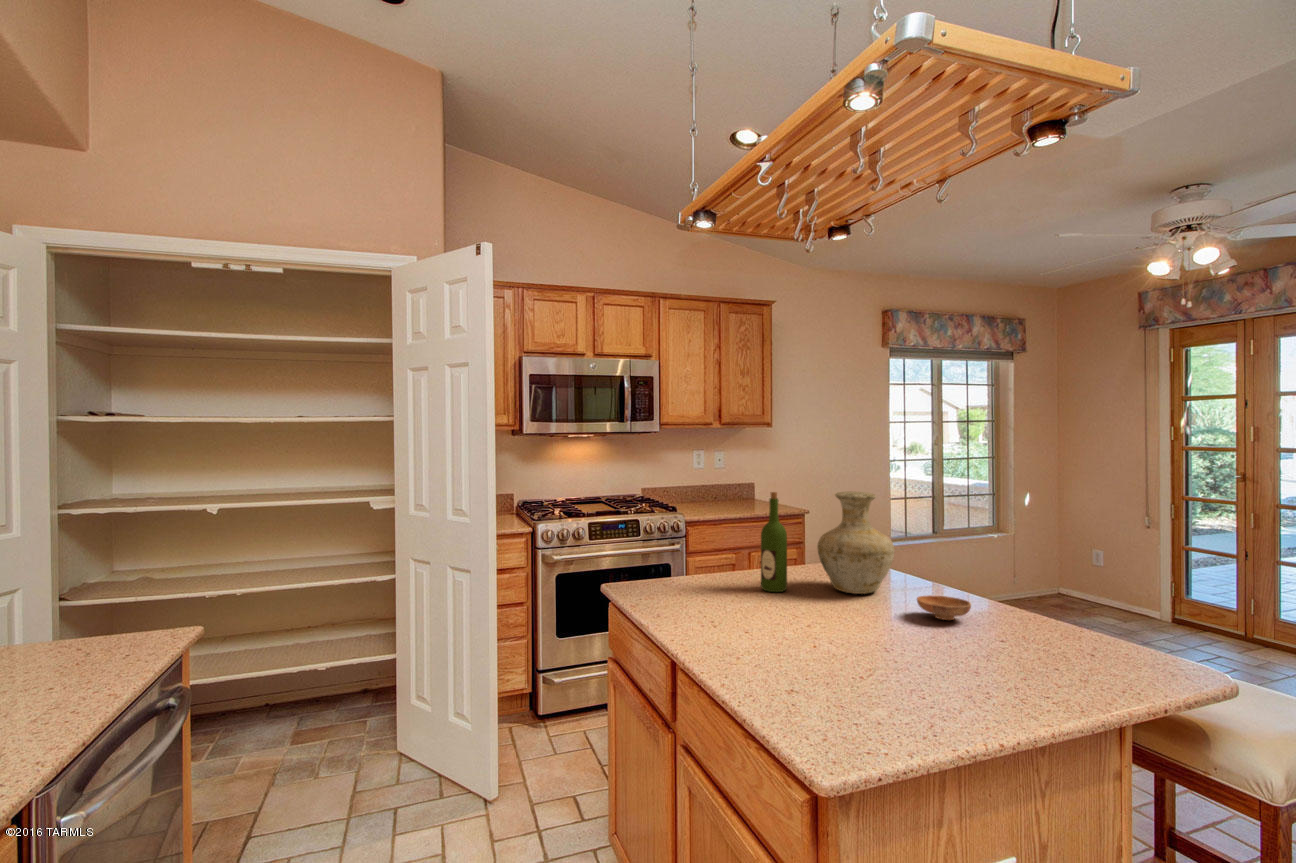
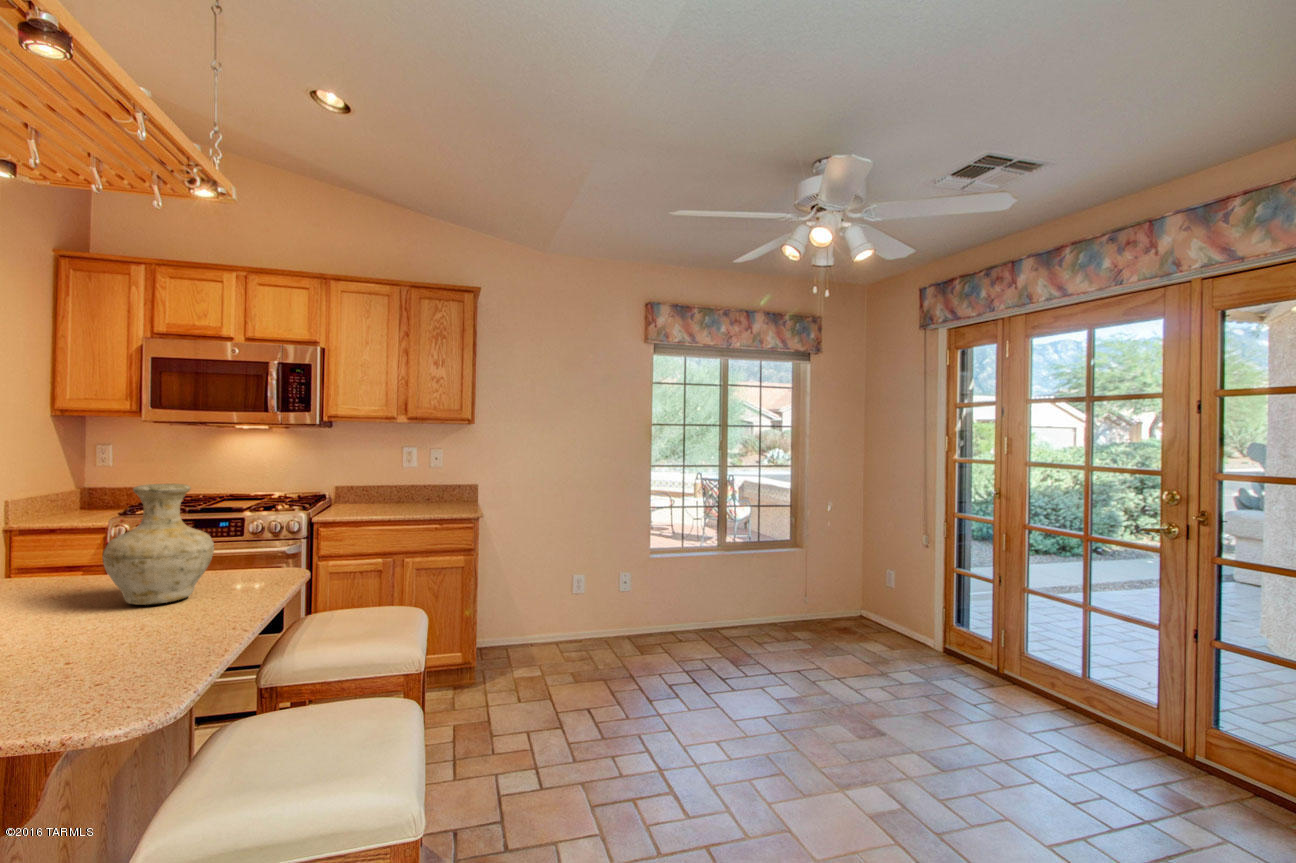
wine bottle: present [761,492,787,592] -> none [53,481,96,599]
bowl: present [917,595,971,620] -> none [62,610,144,642]

